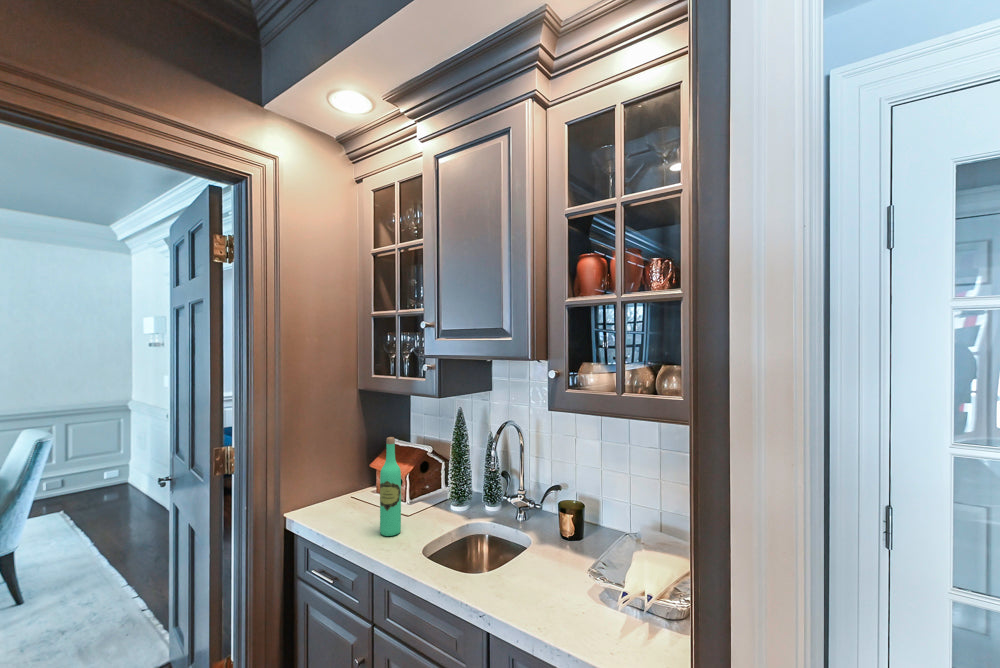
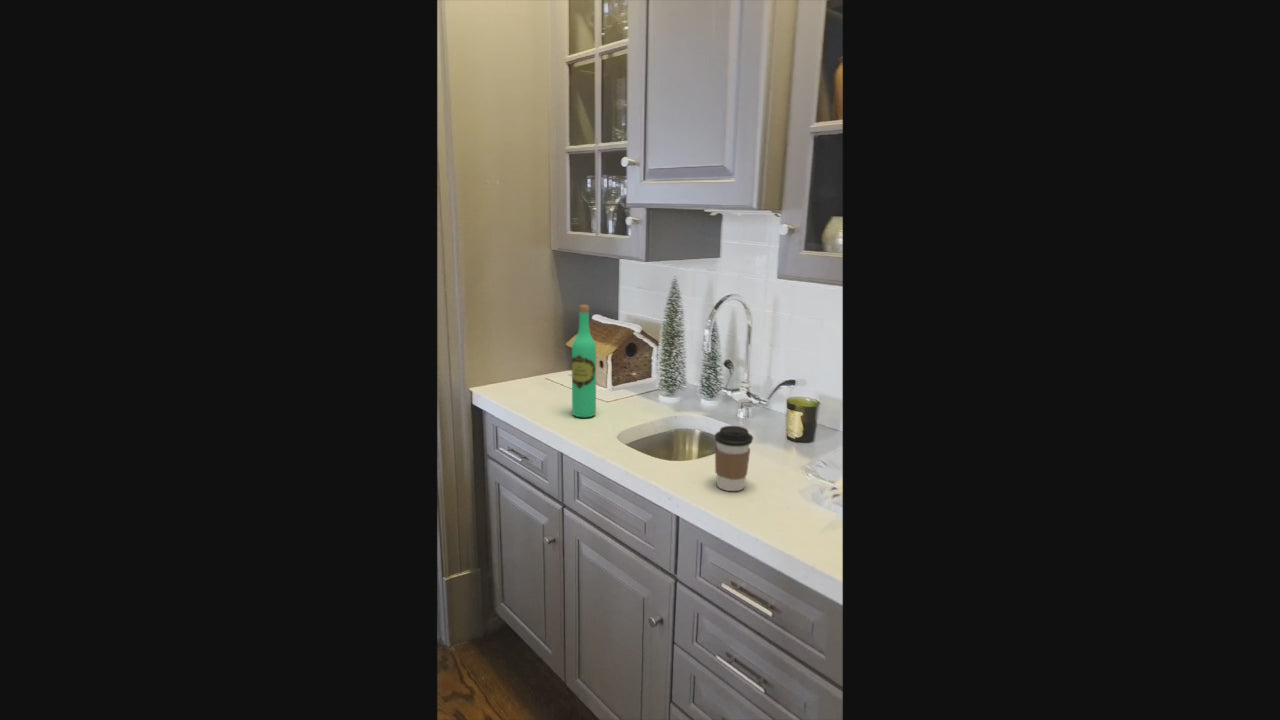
coffee cup: none [515,541,548,603] -> present [715,426,753,491]

